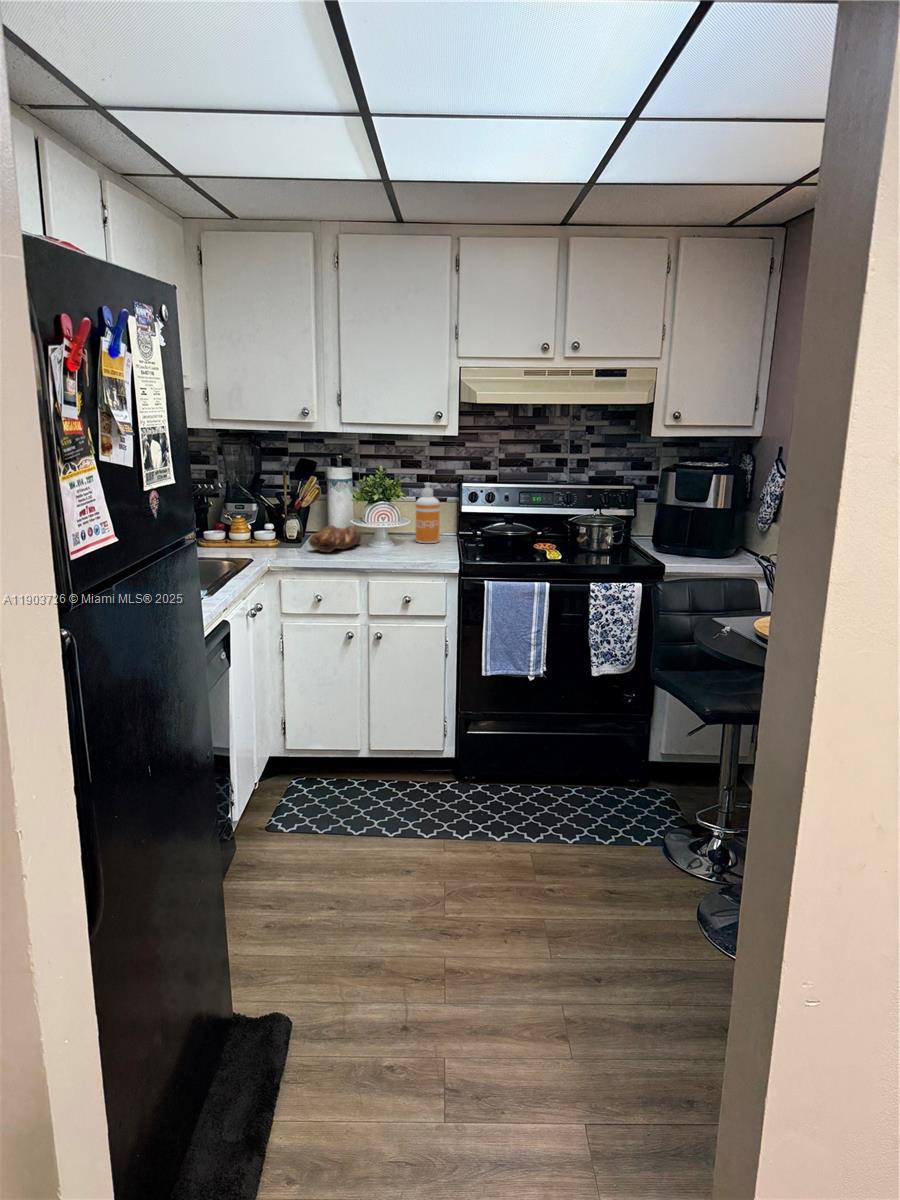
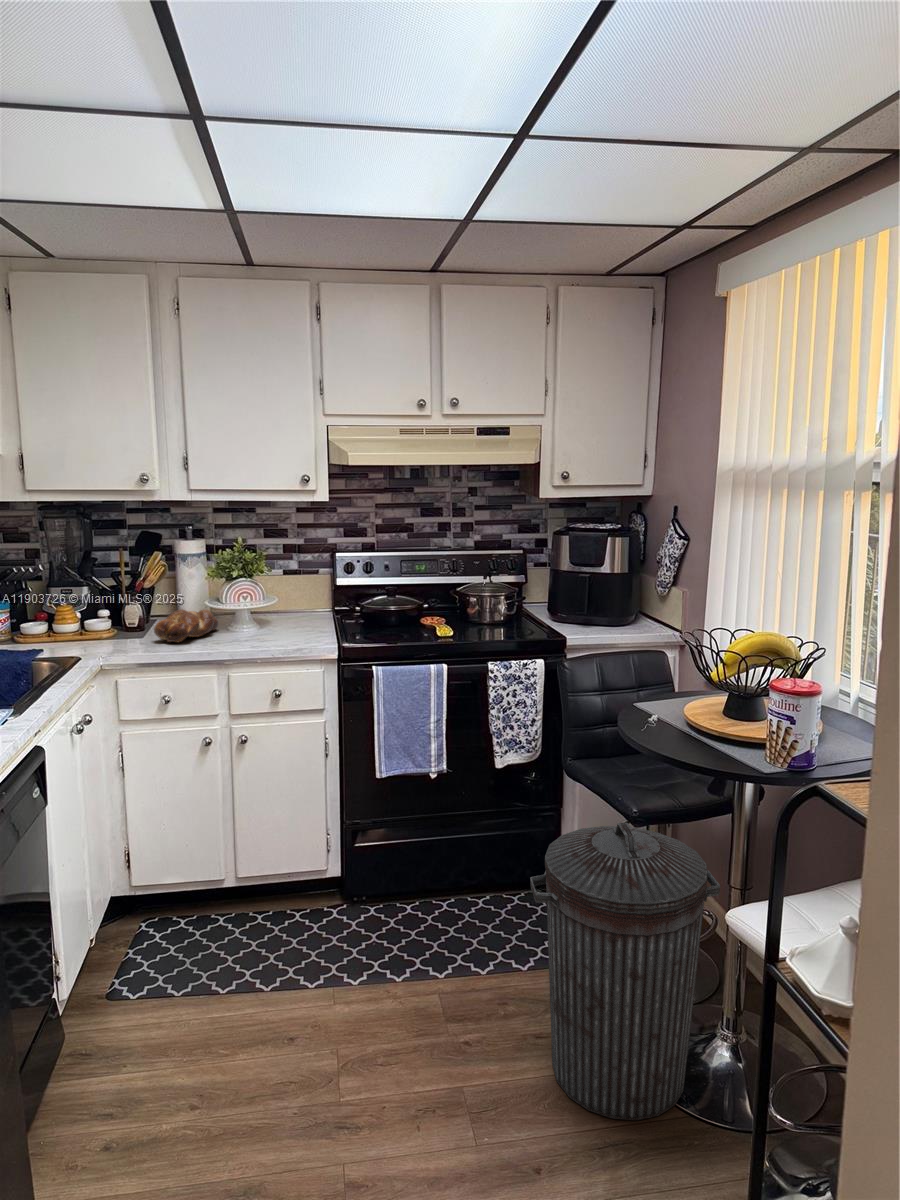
soap dispenser: present [416,483,440,543] -> none [282,555,311,624]
trash can: none [610,716,775,959] -> present [530,823,720,1120]

